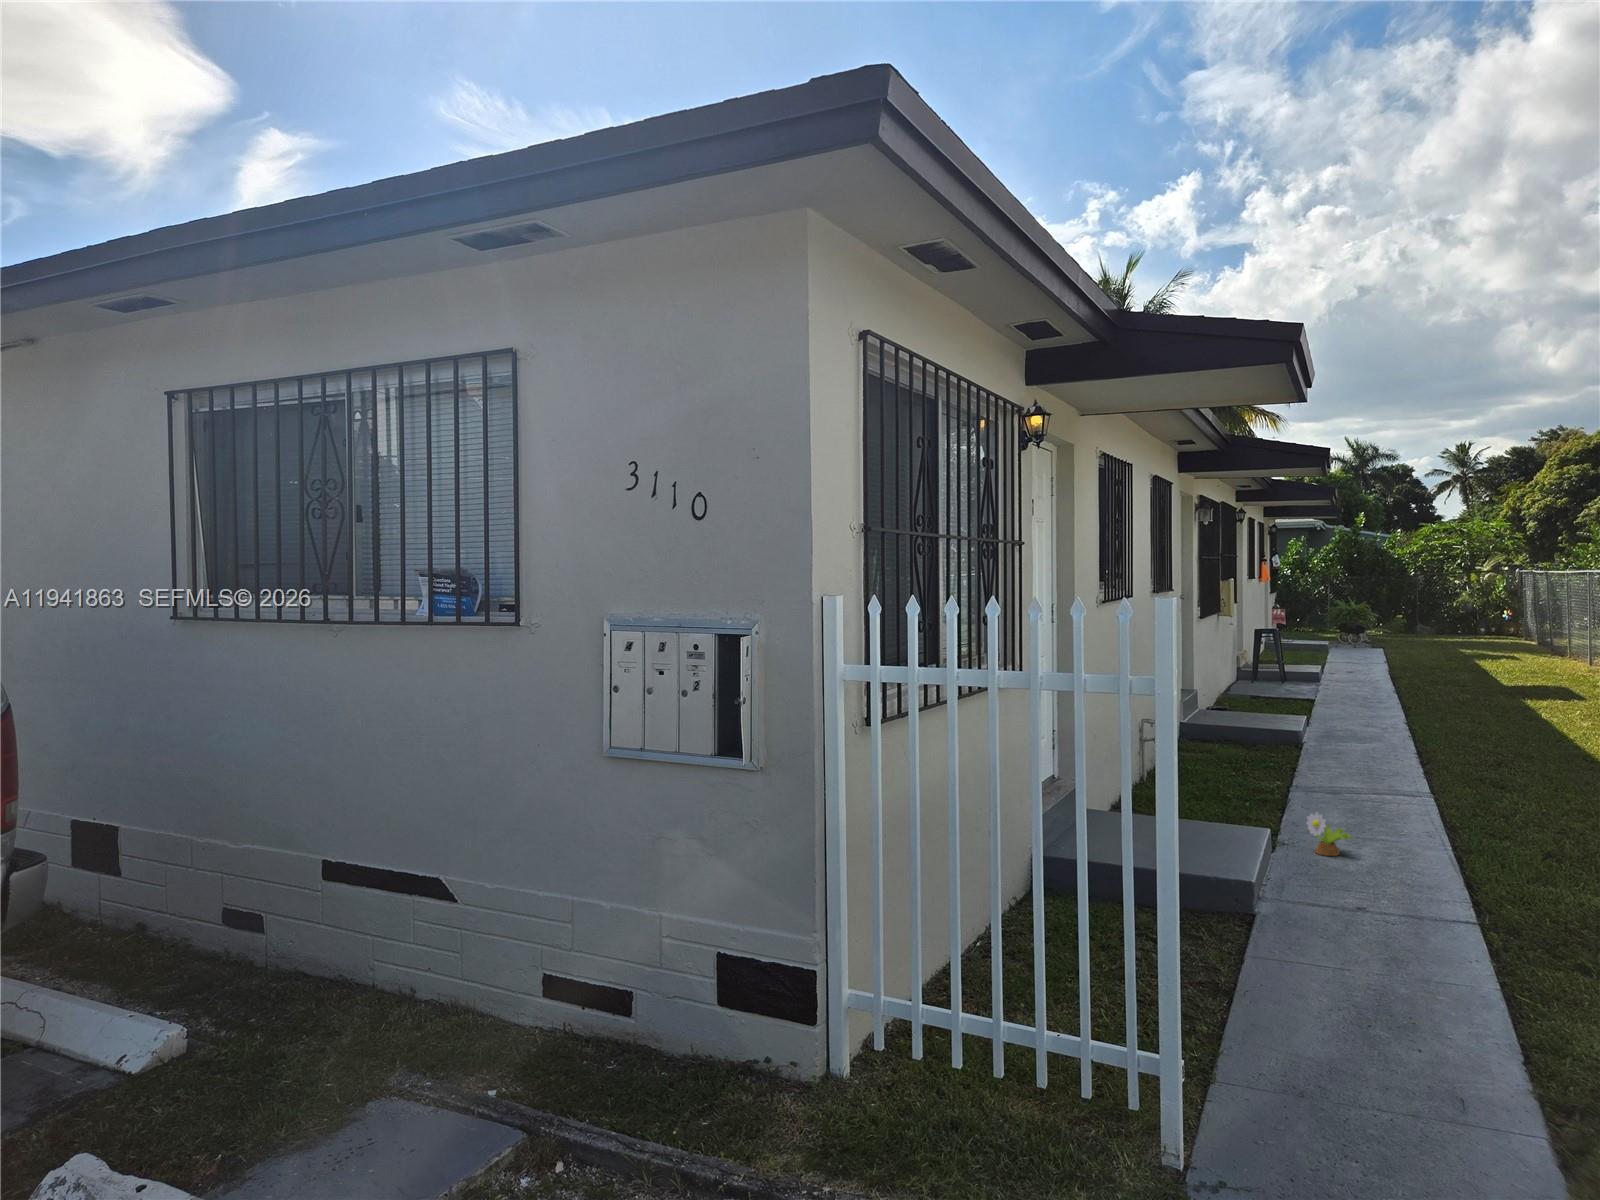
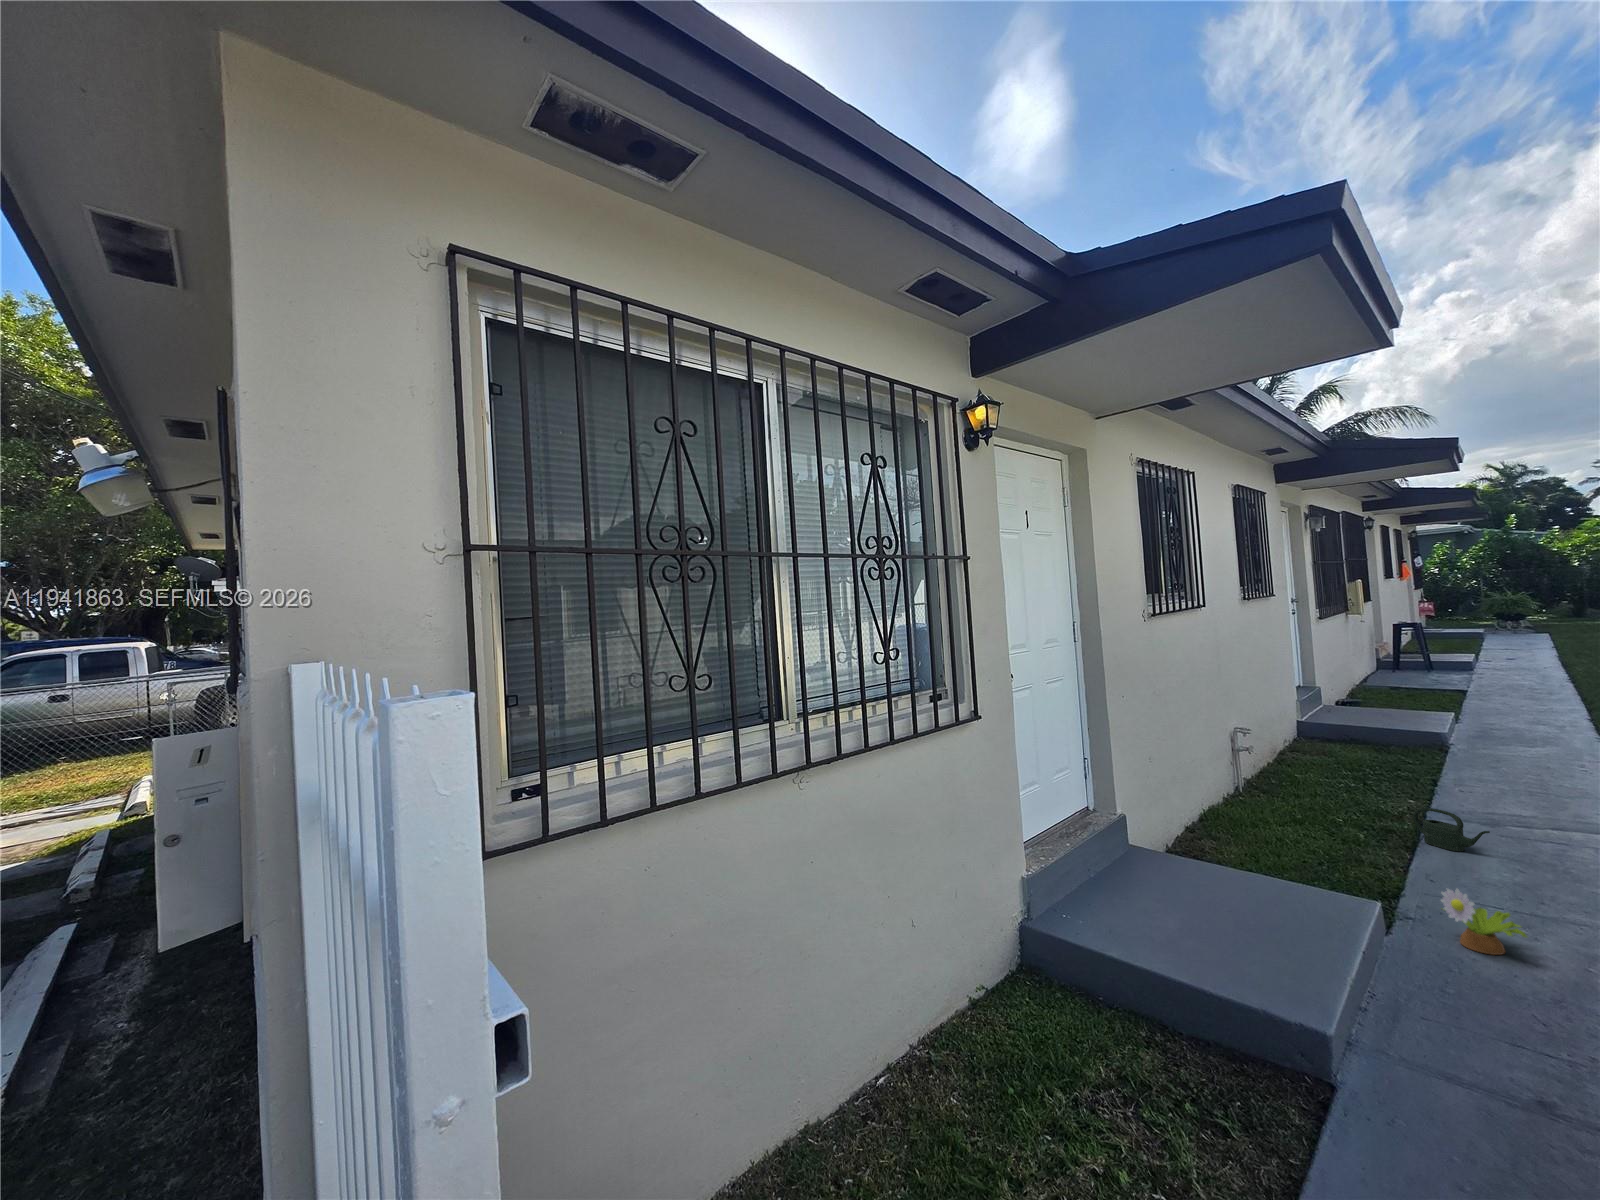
watering can: none [1284,775,1333,808] -> present [1413,808,1490,851]

